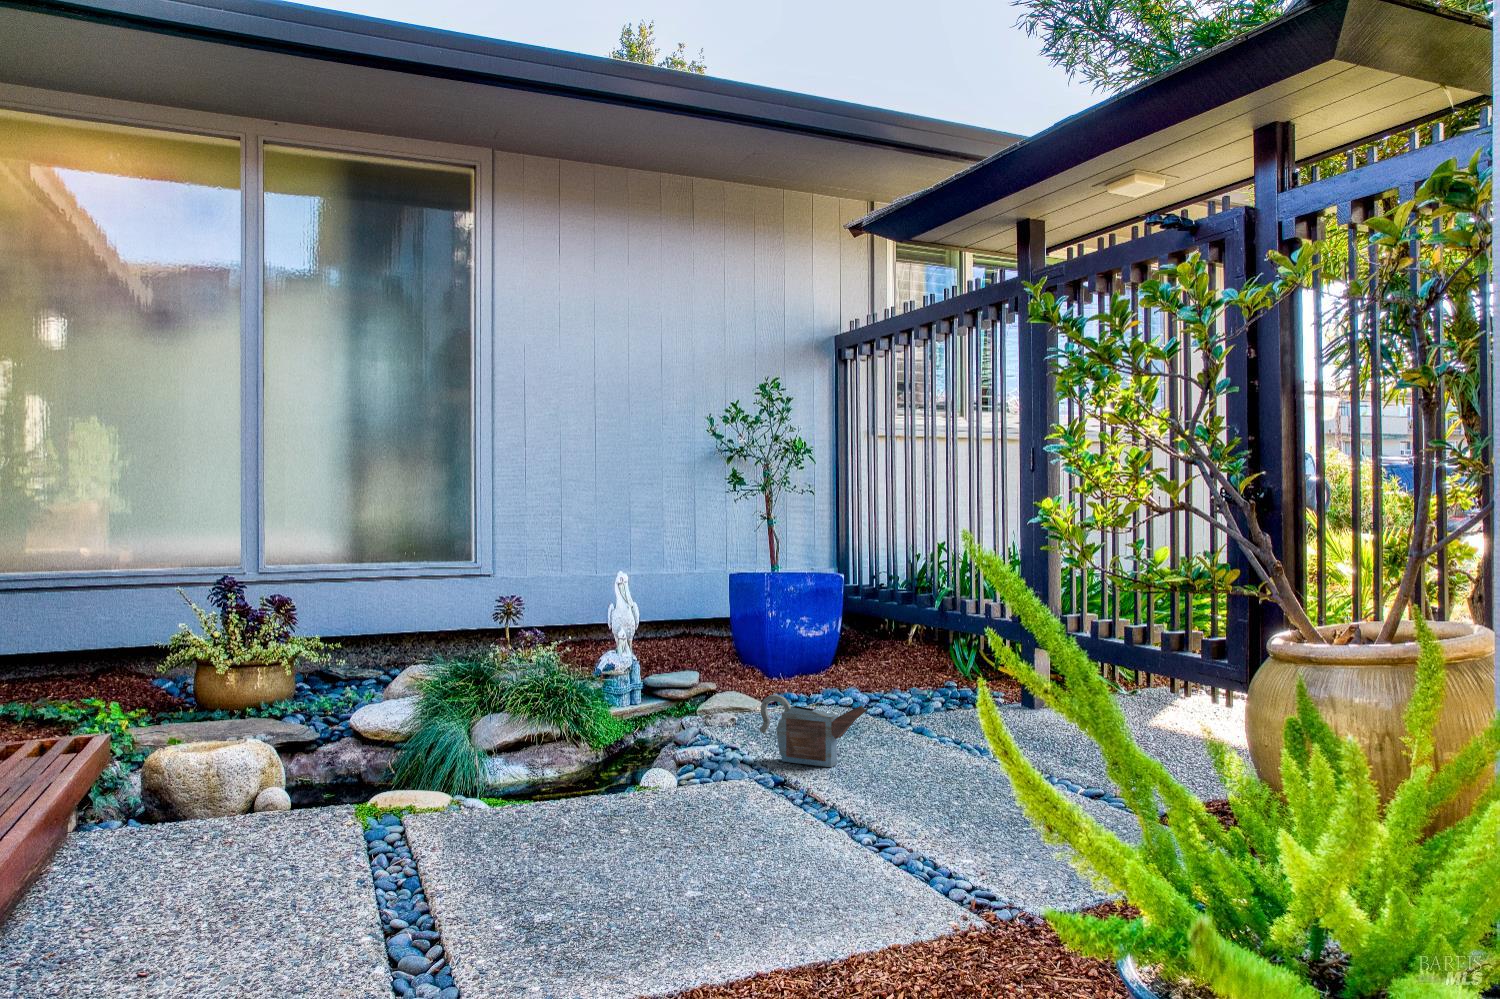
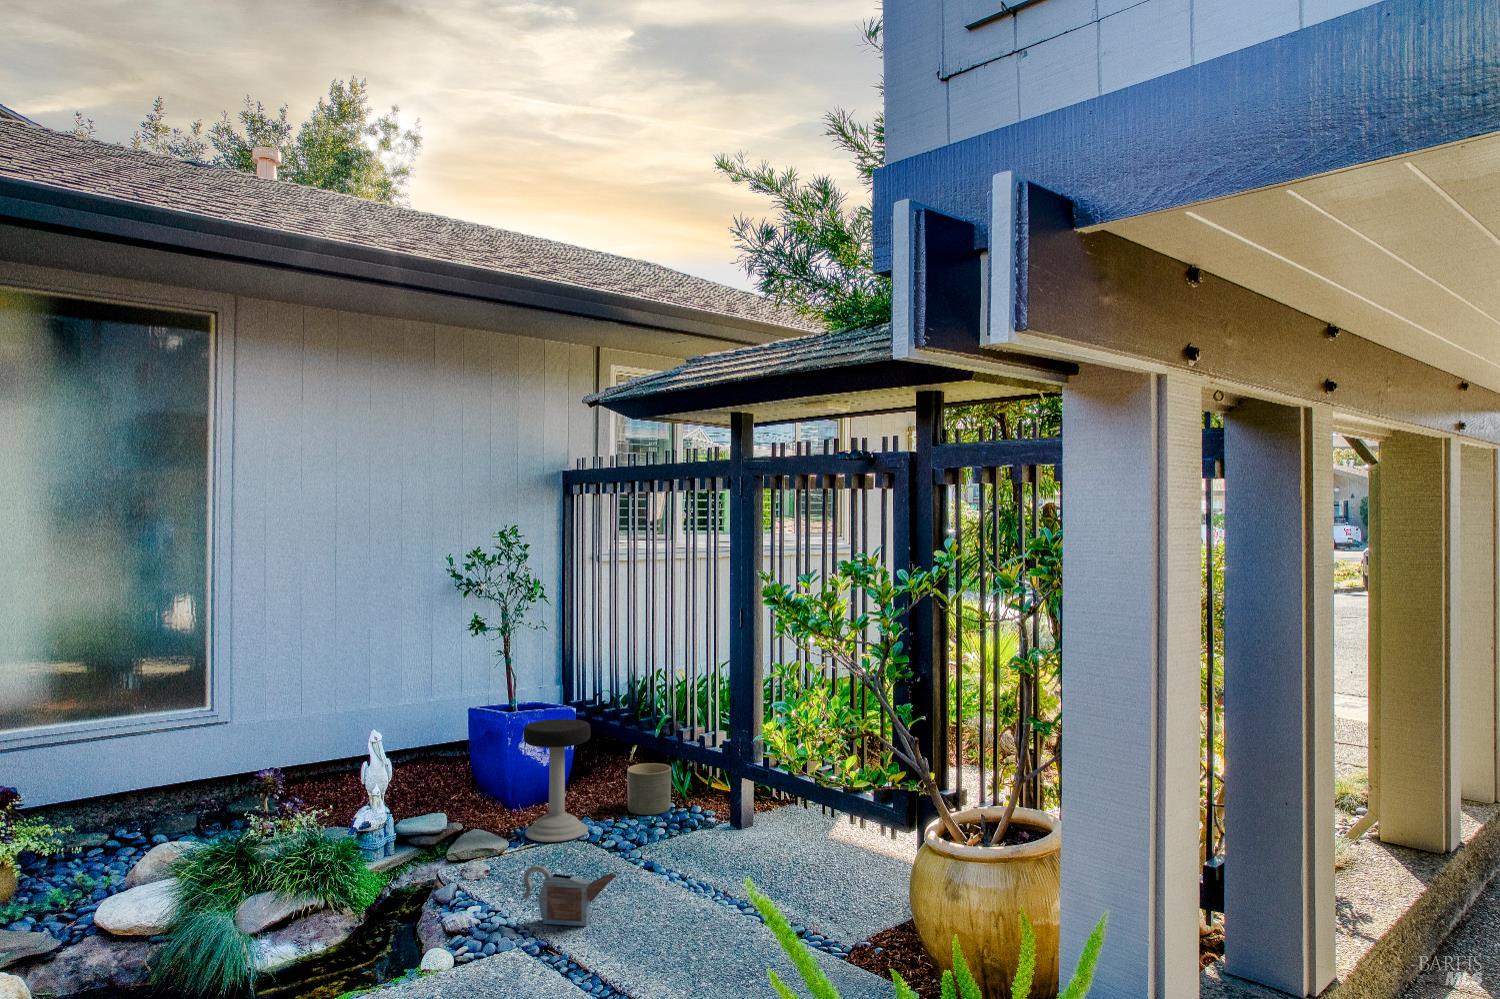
stool: none [777,574,853,705] -> present [524,719,591,842]
planter: none [899,638,952,692] -> present [627,763,671,815]

